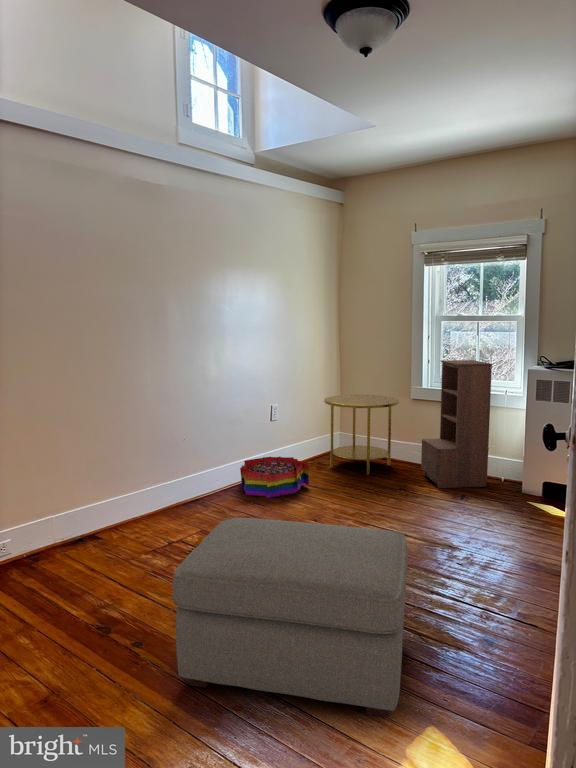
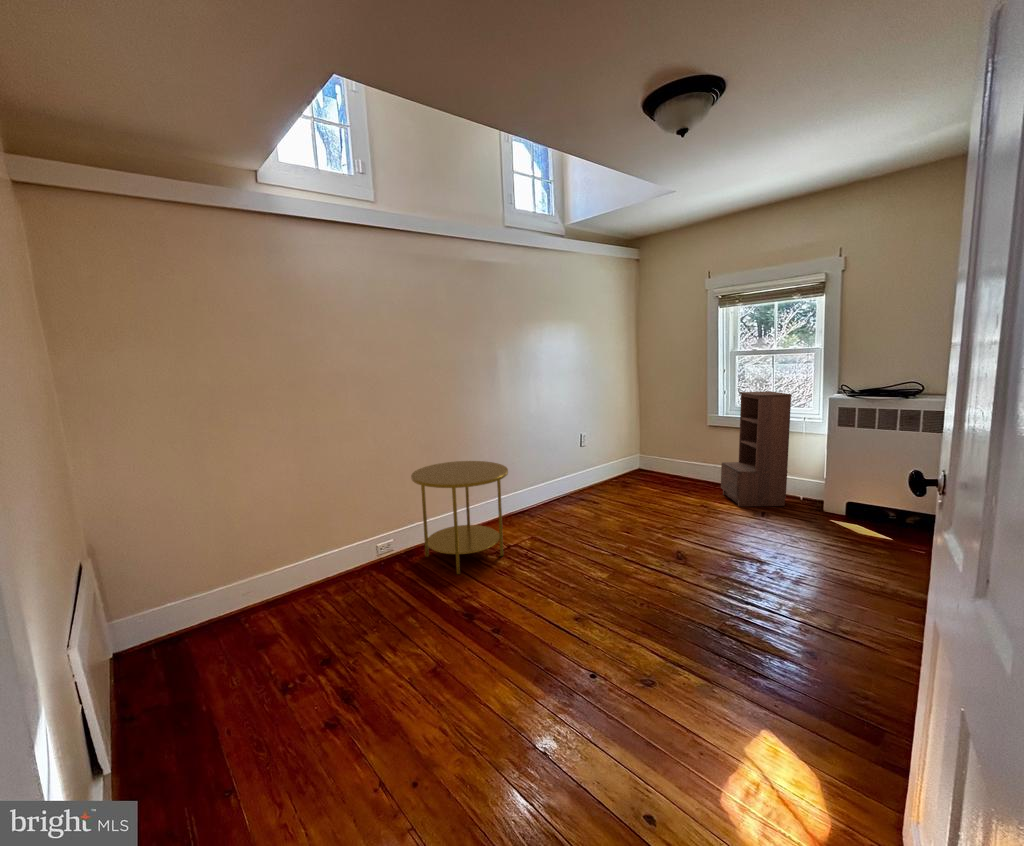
side table: present [324,394,399,475] -> present [411,461,508,574]
storage bin: present [240,457,309,498] -> none [561,476,620,512]
ottoman: present [173,517,408,717] -> none [527,530,740,716]

